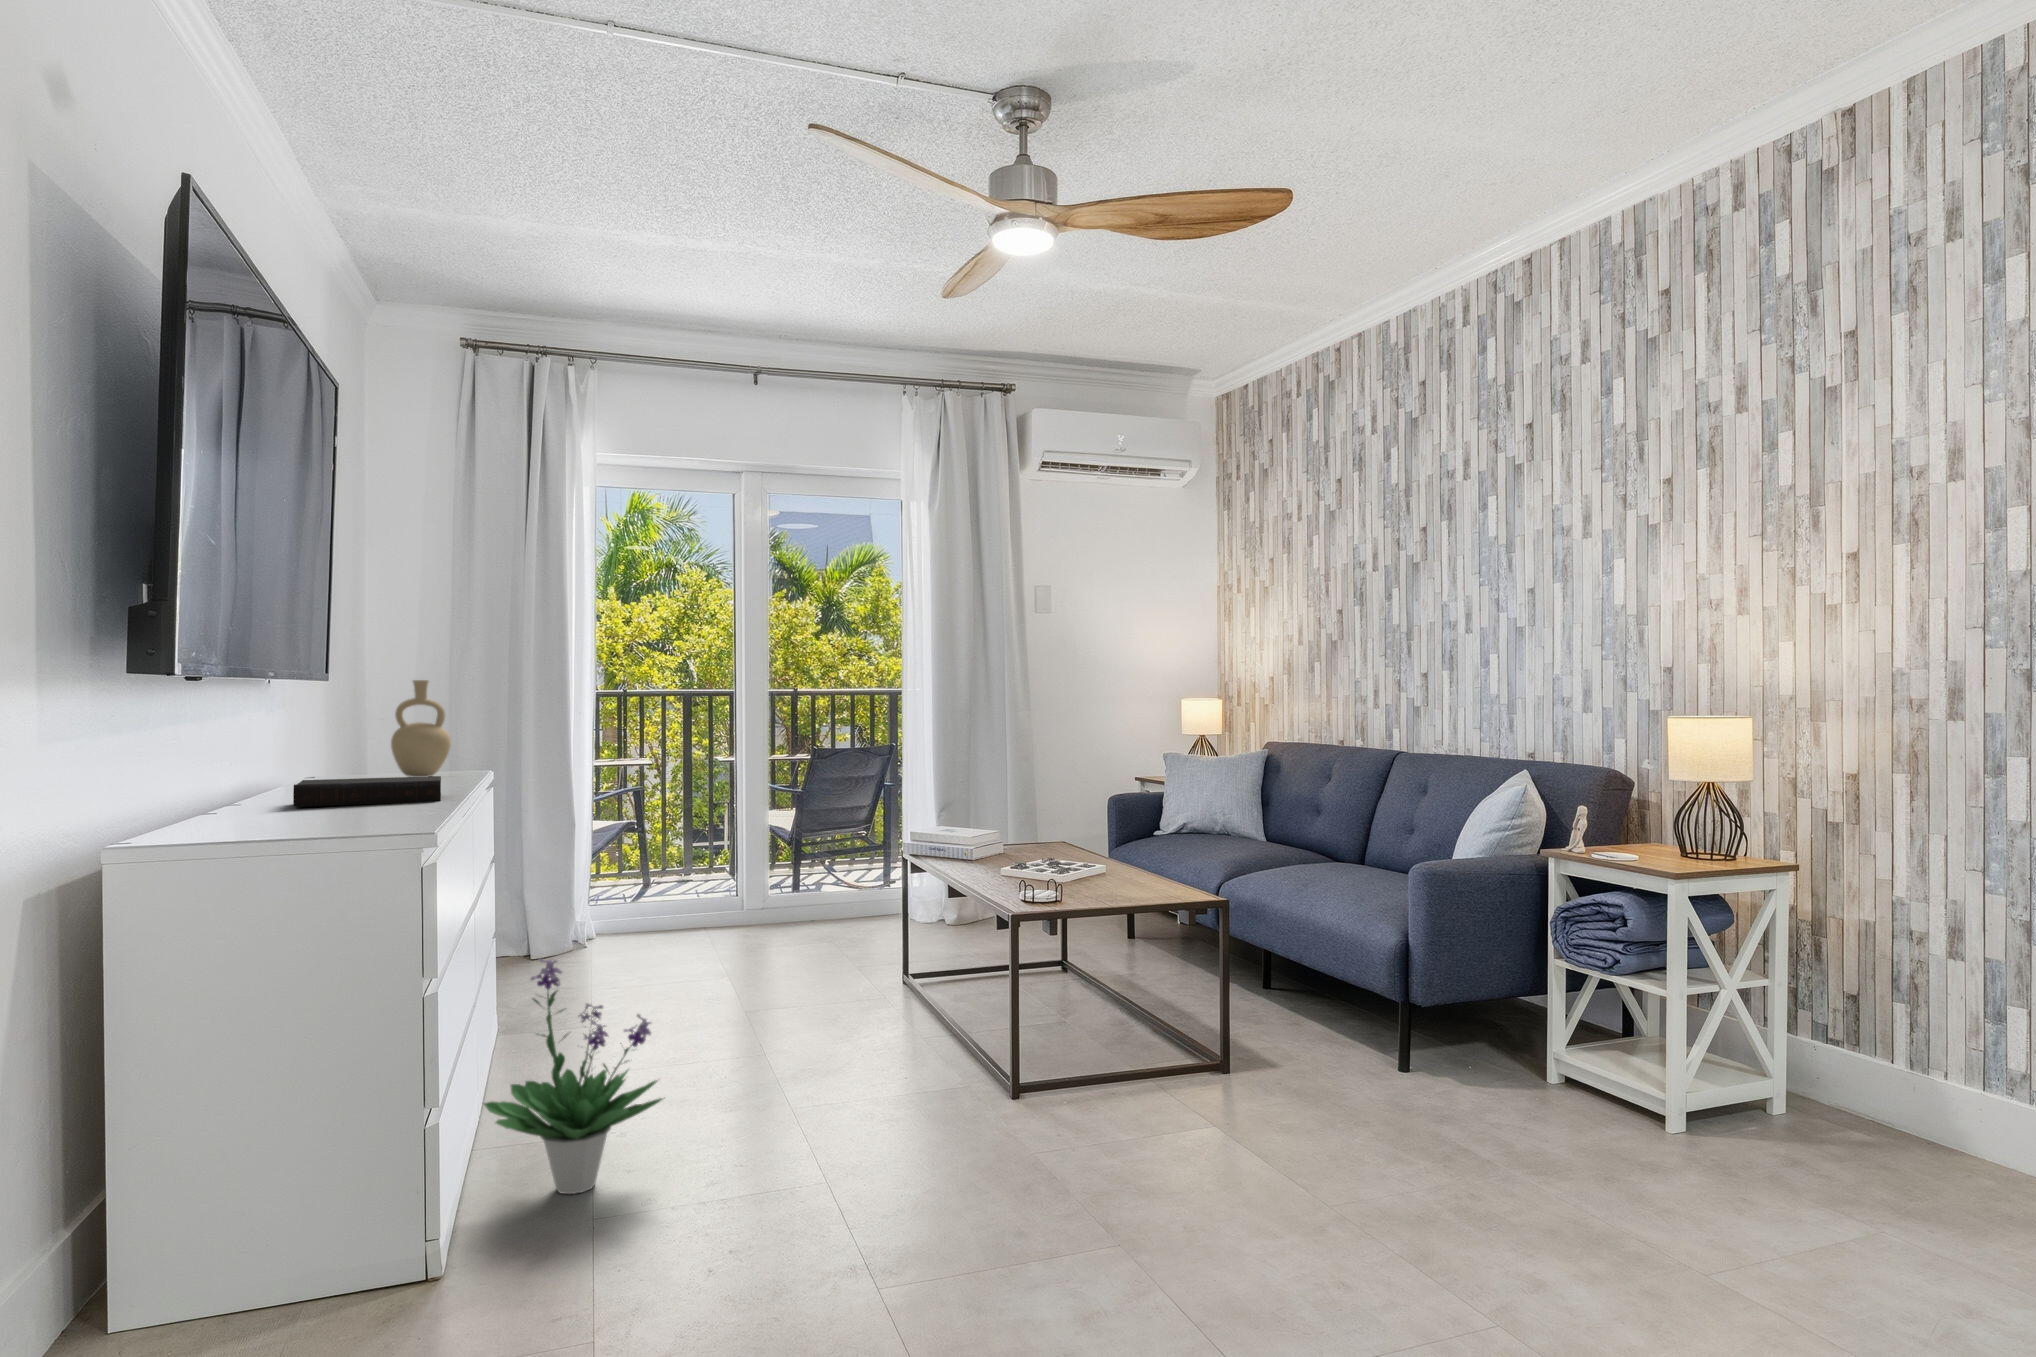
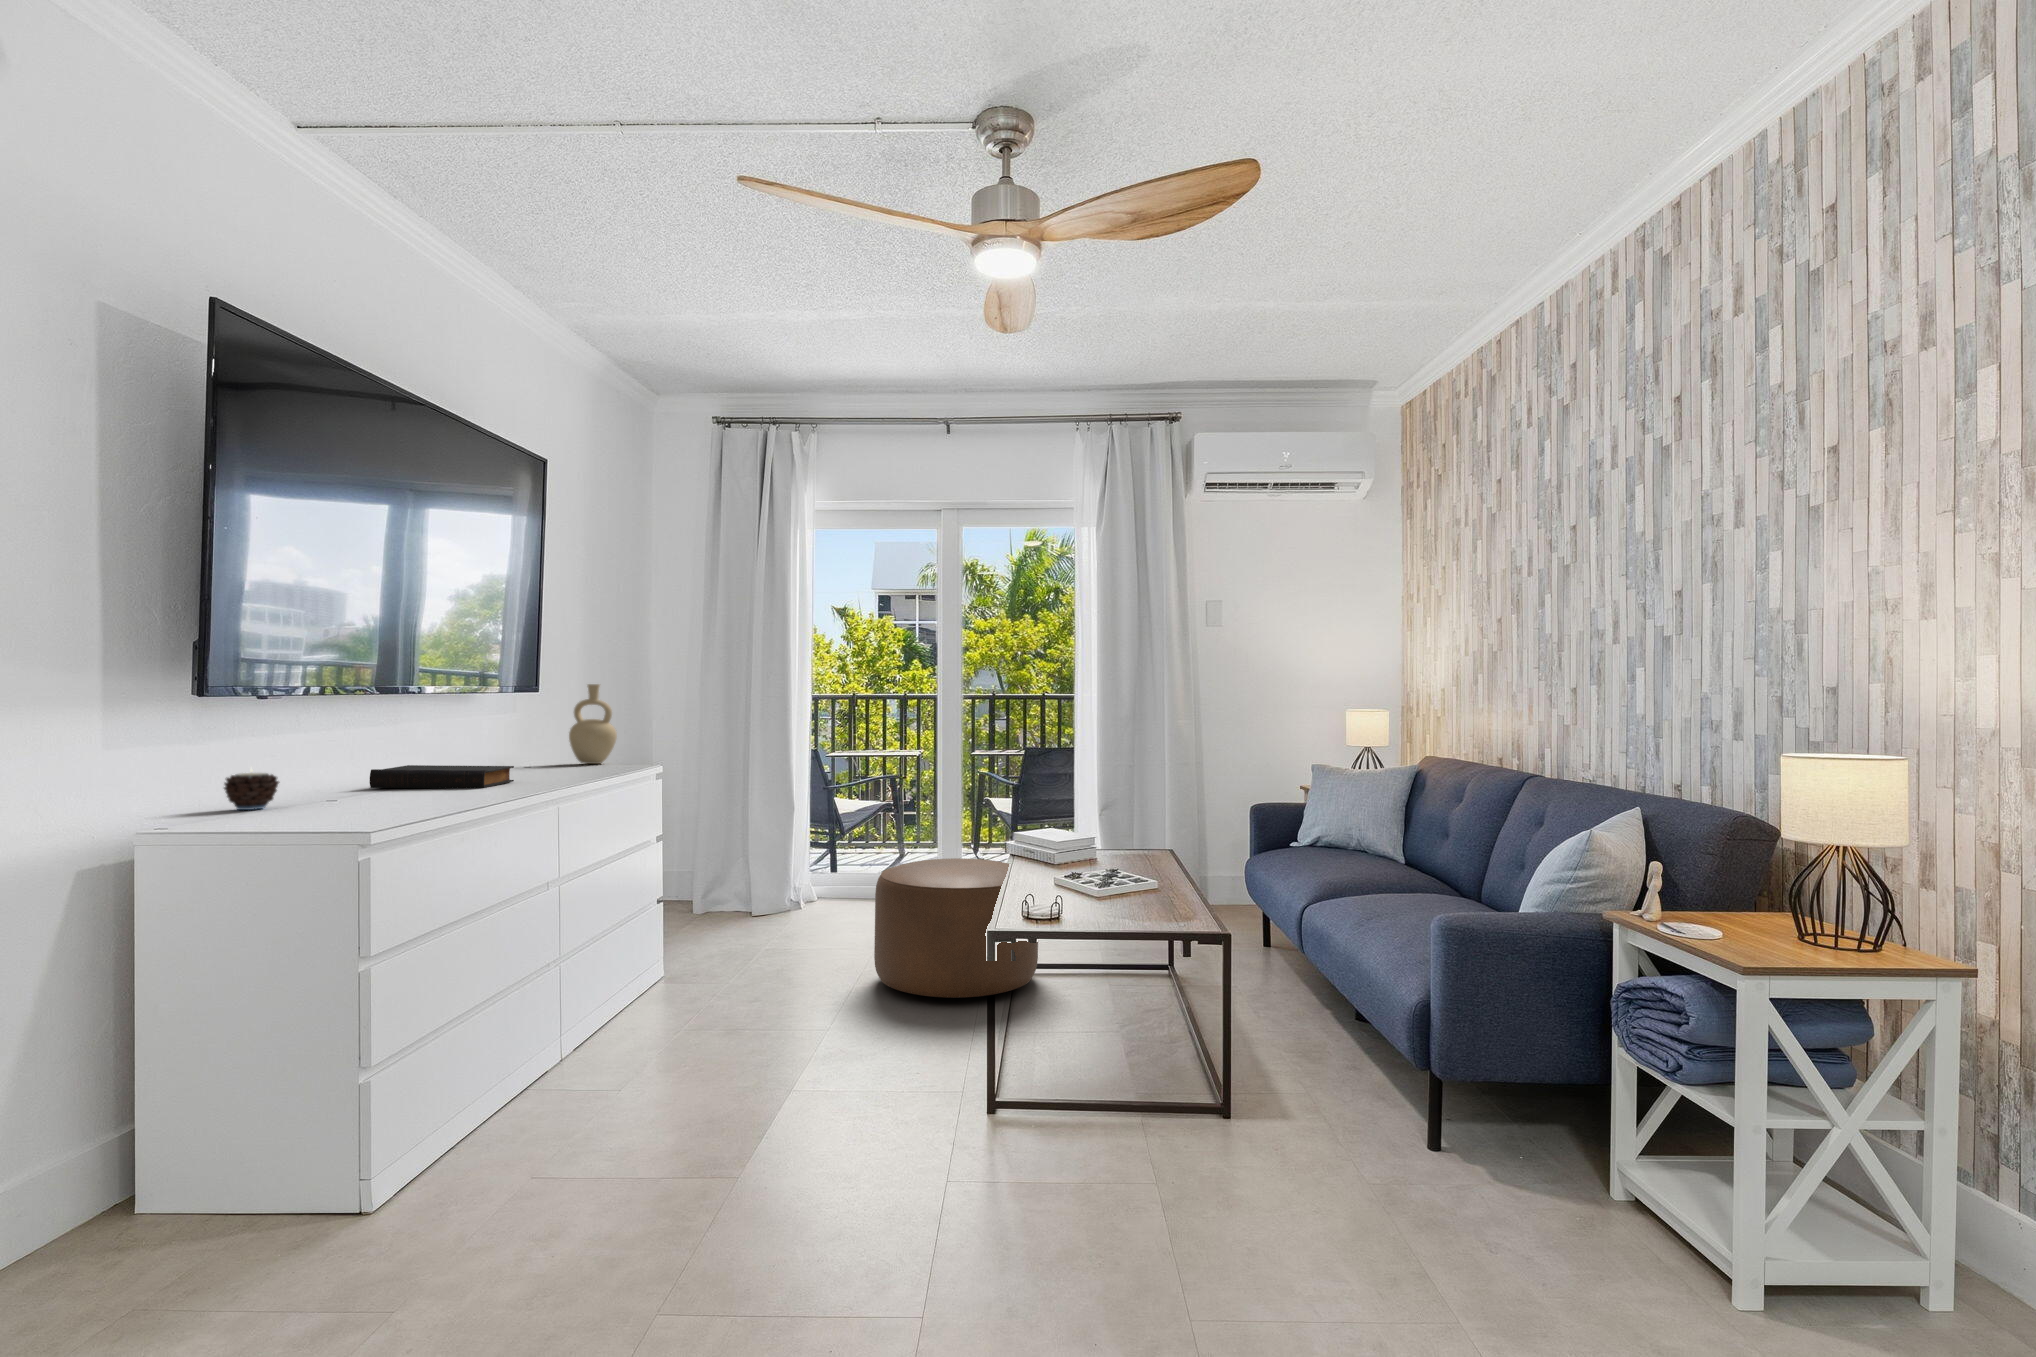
candle: none [242,778,303,830] -> present [224,773,279,810]
ottoman: none [774,865,950,1009] -> present [874,858,1038,998]
potted plant: present [484,958,665,1194] -> none [439,934,618,1150]

